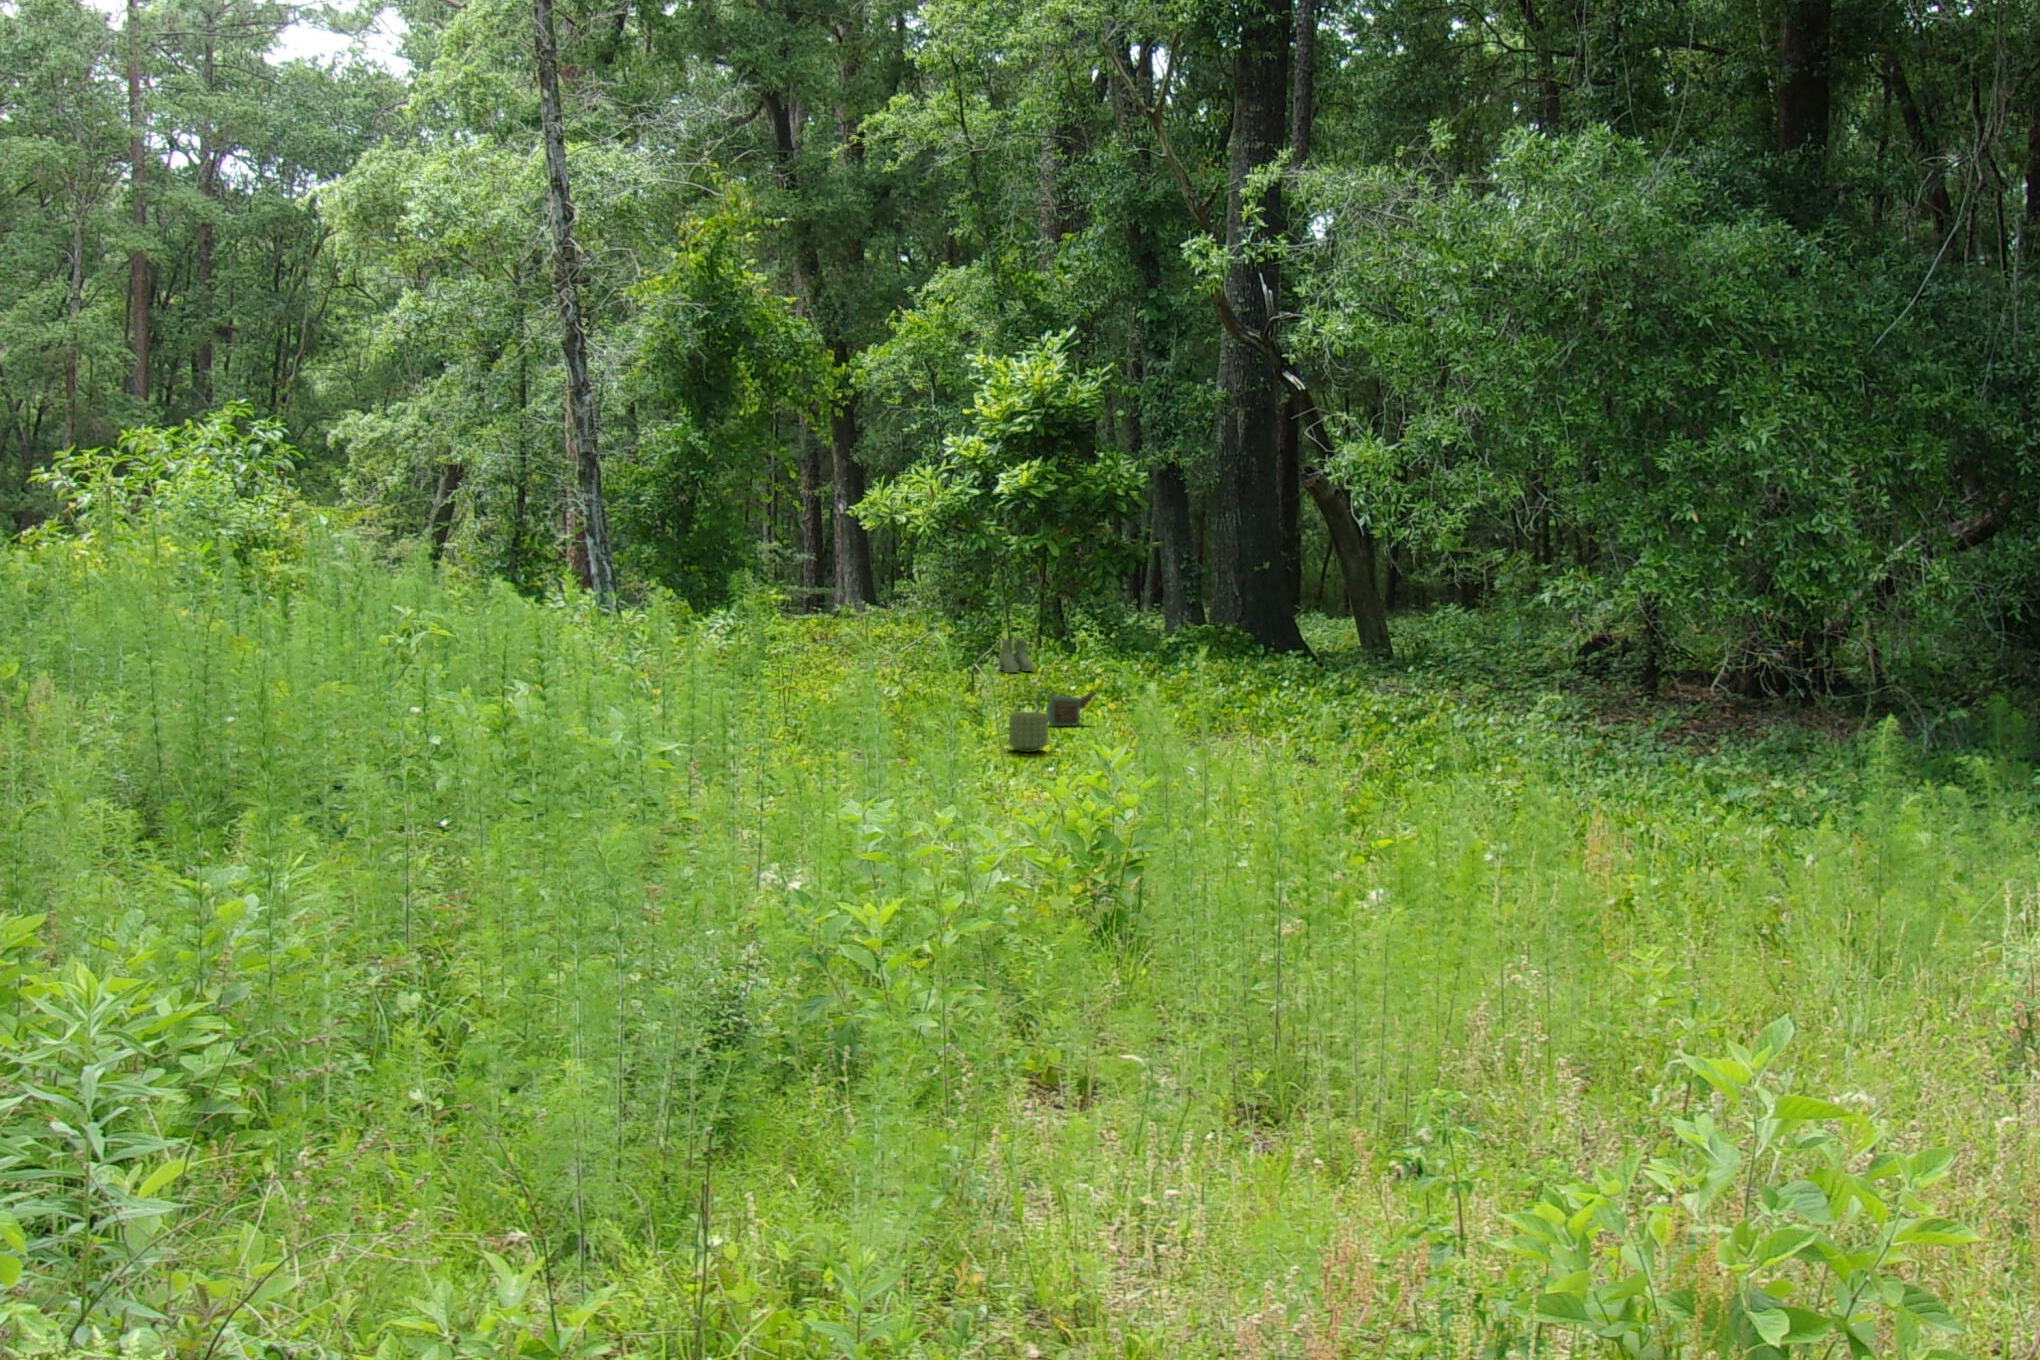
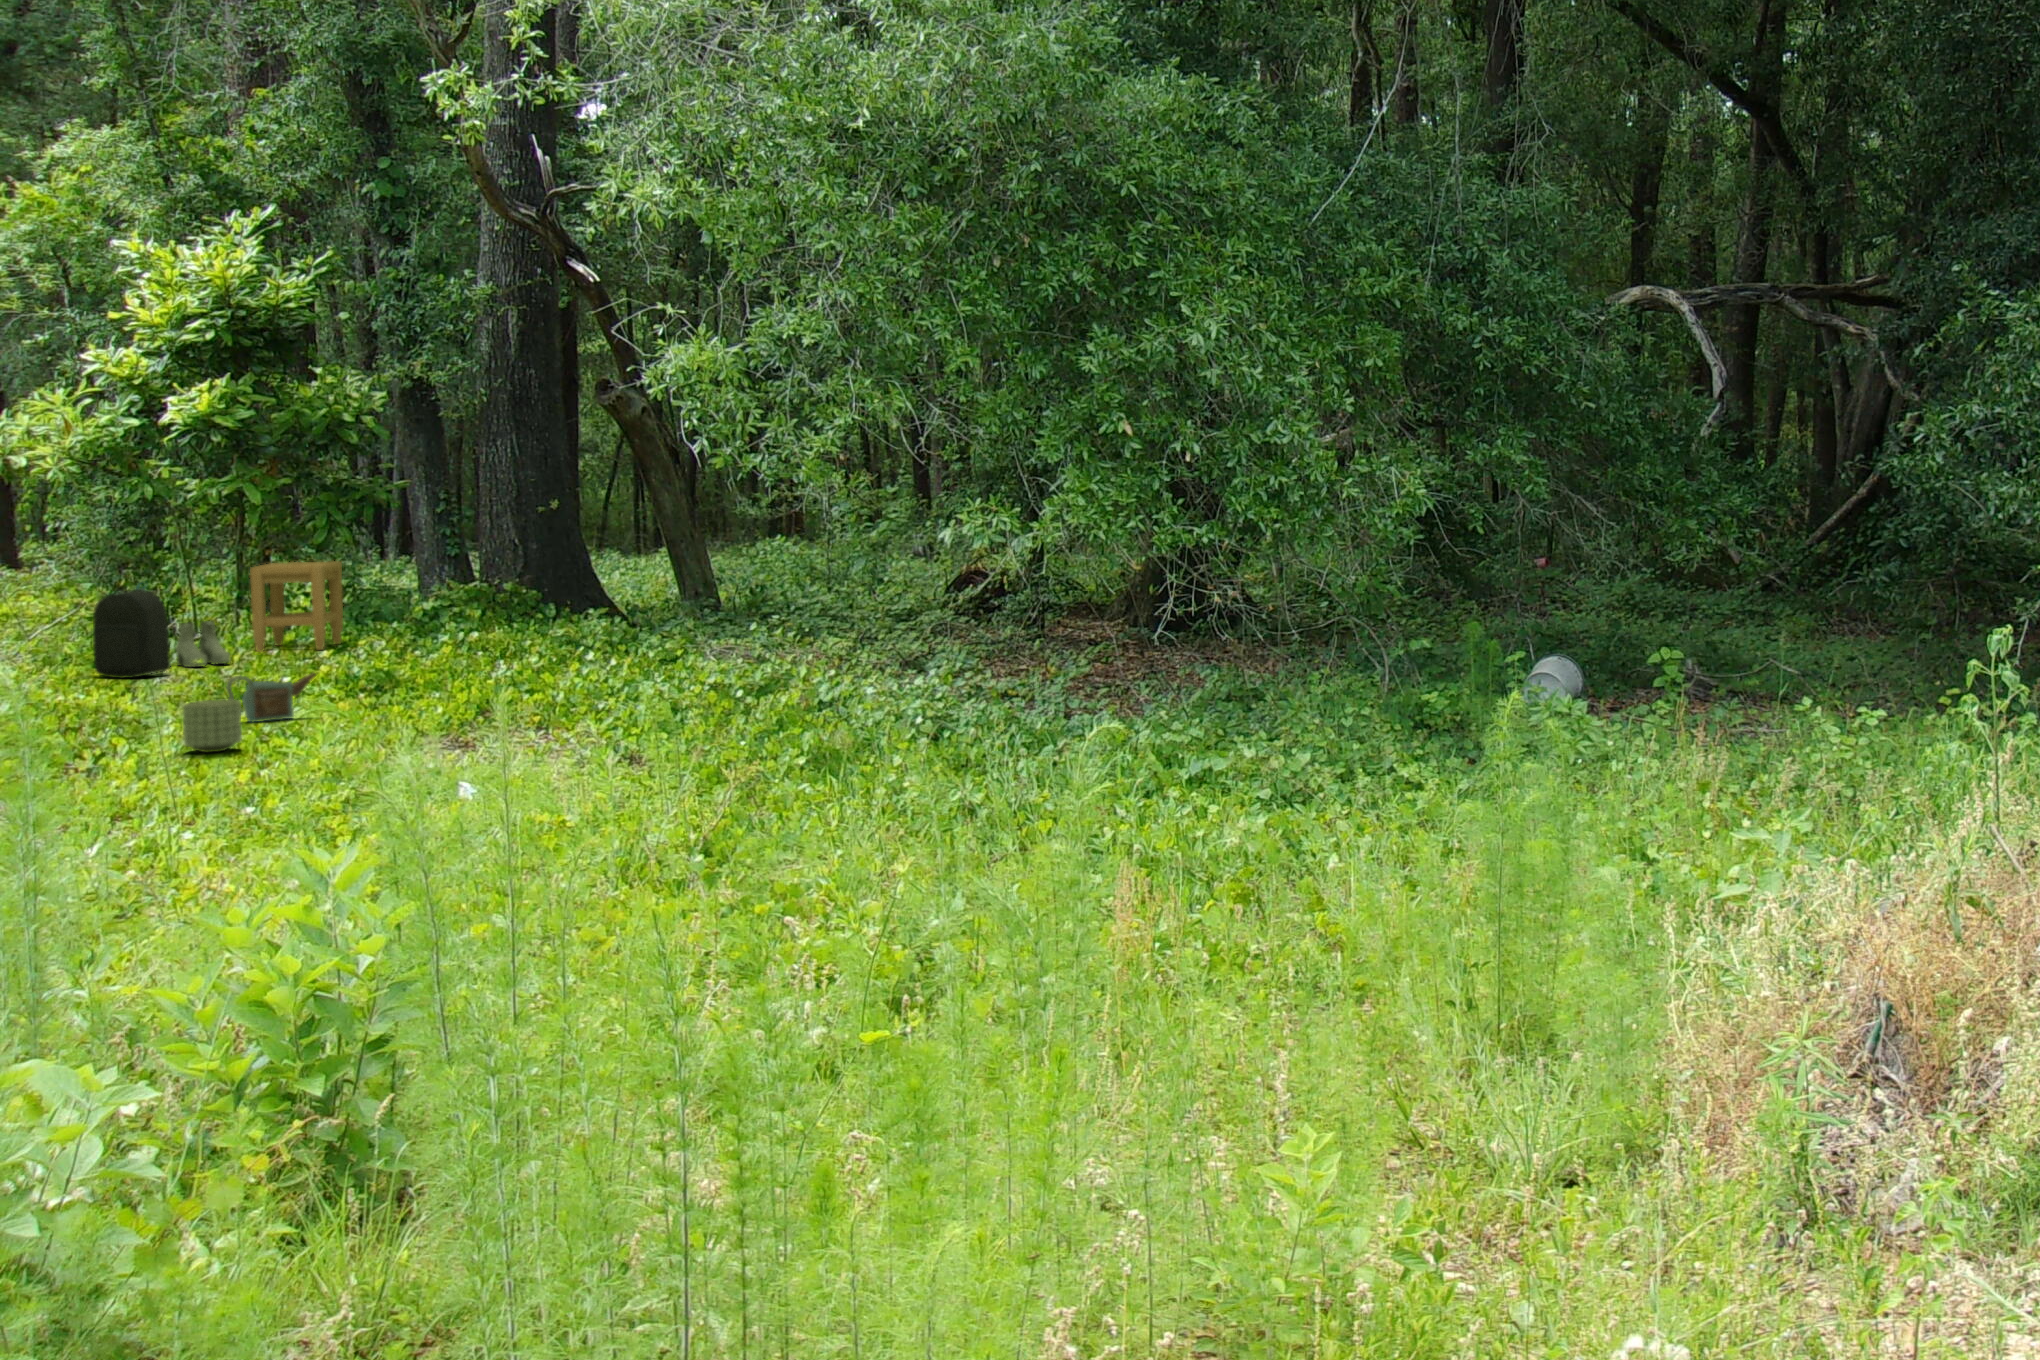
stool: none [1048,597,1108,664] -> present [250,561,343,652]
backpack: none [948,608,997,679] -> present [93,584,171,678]

